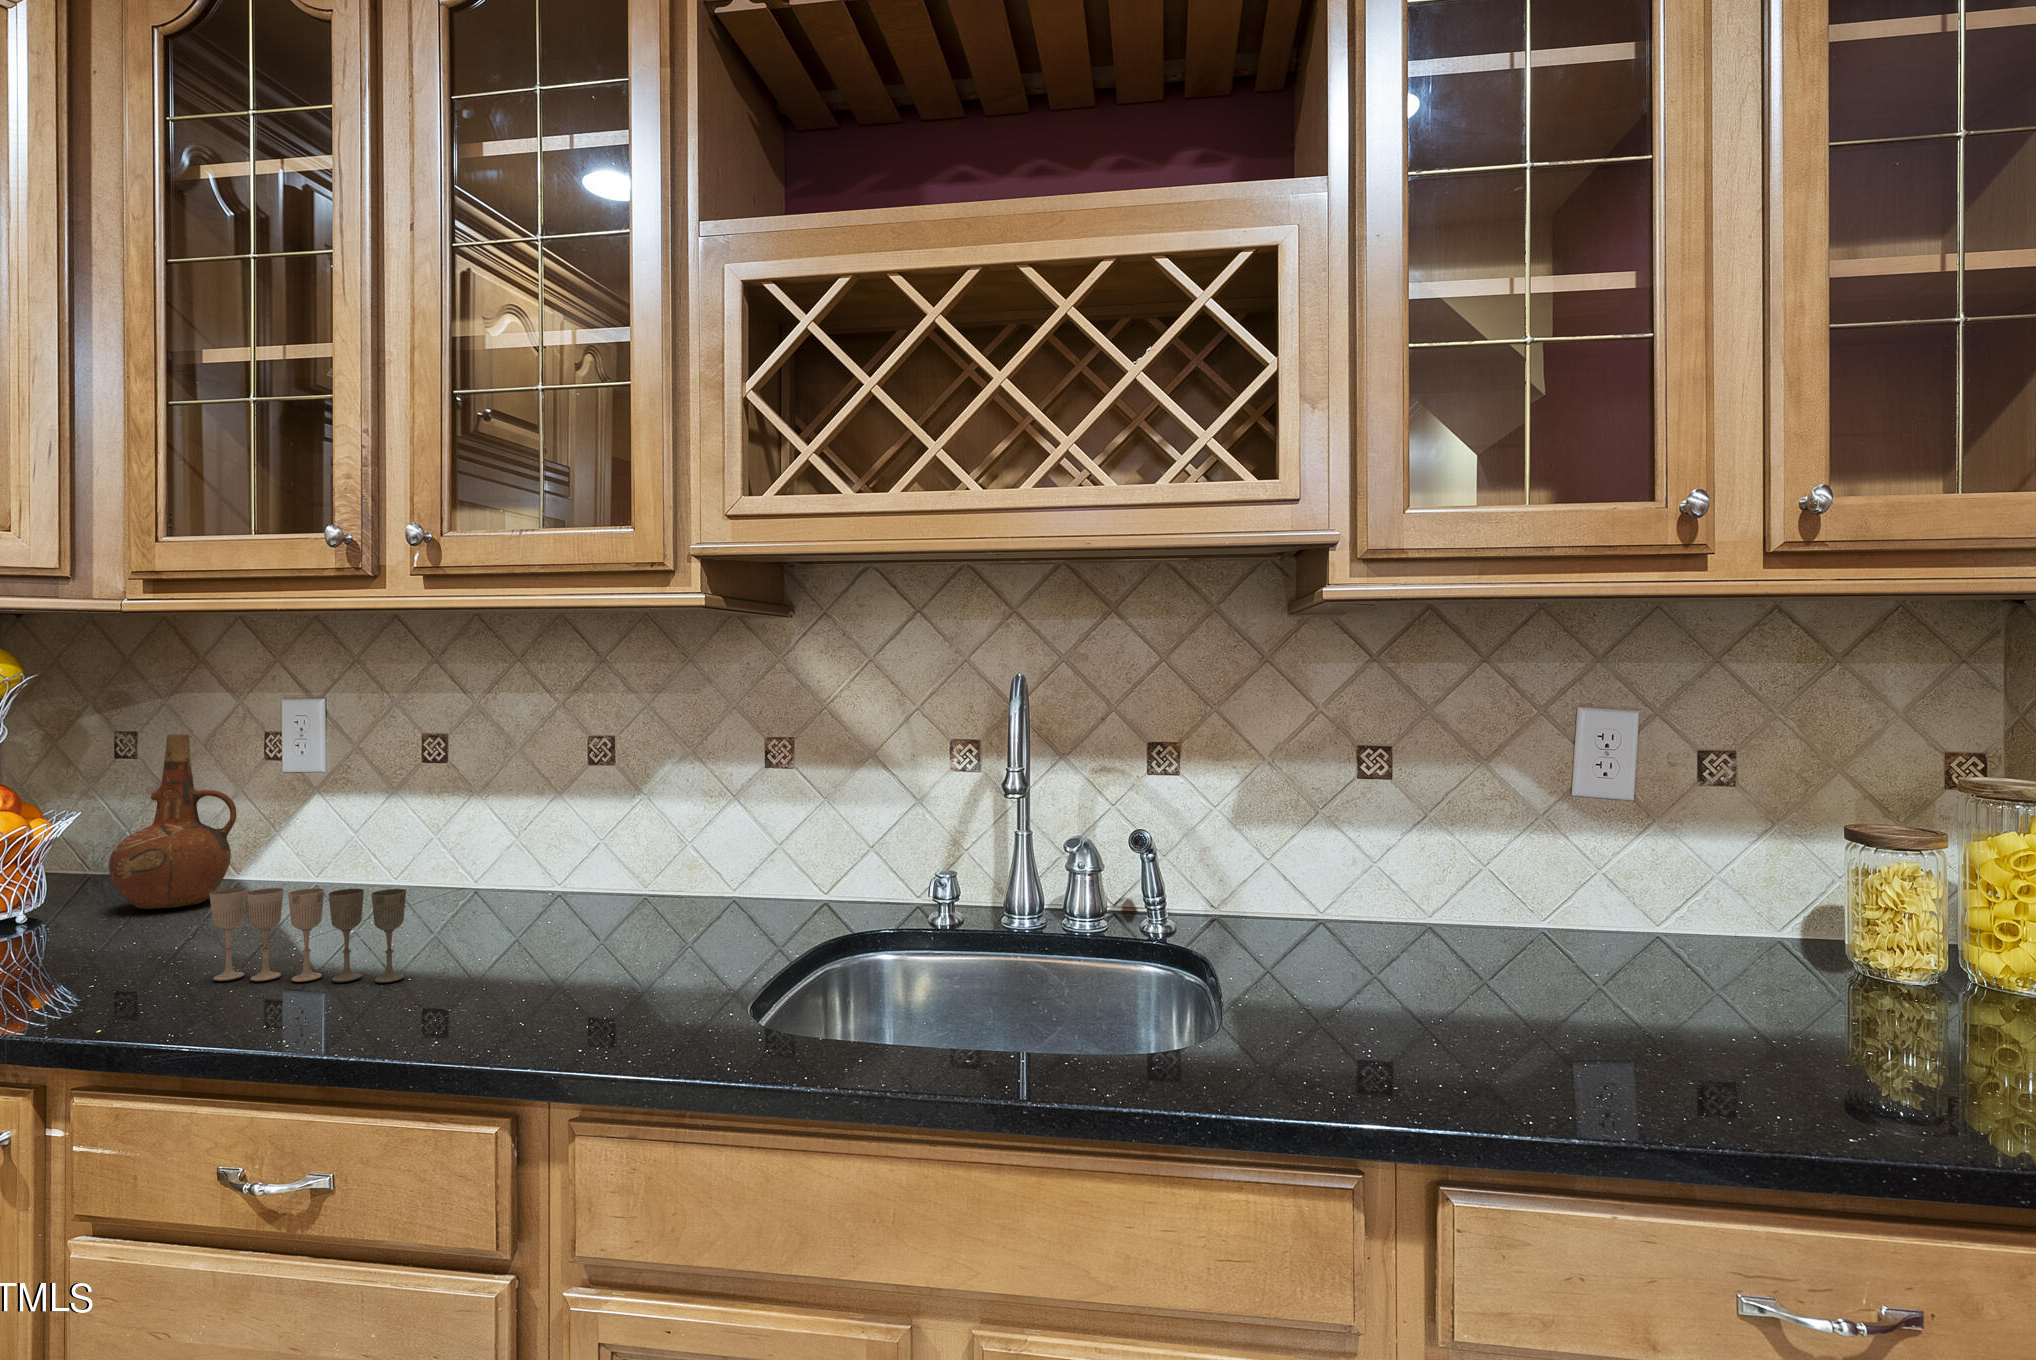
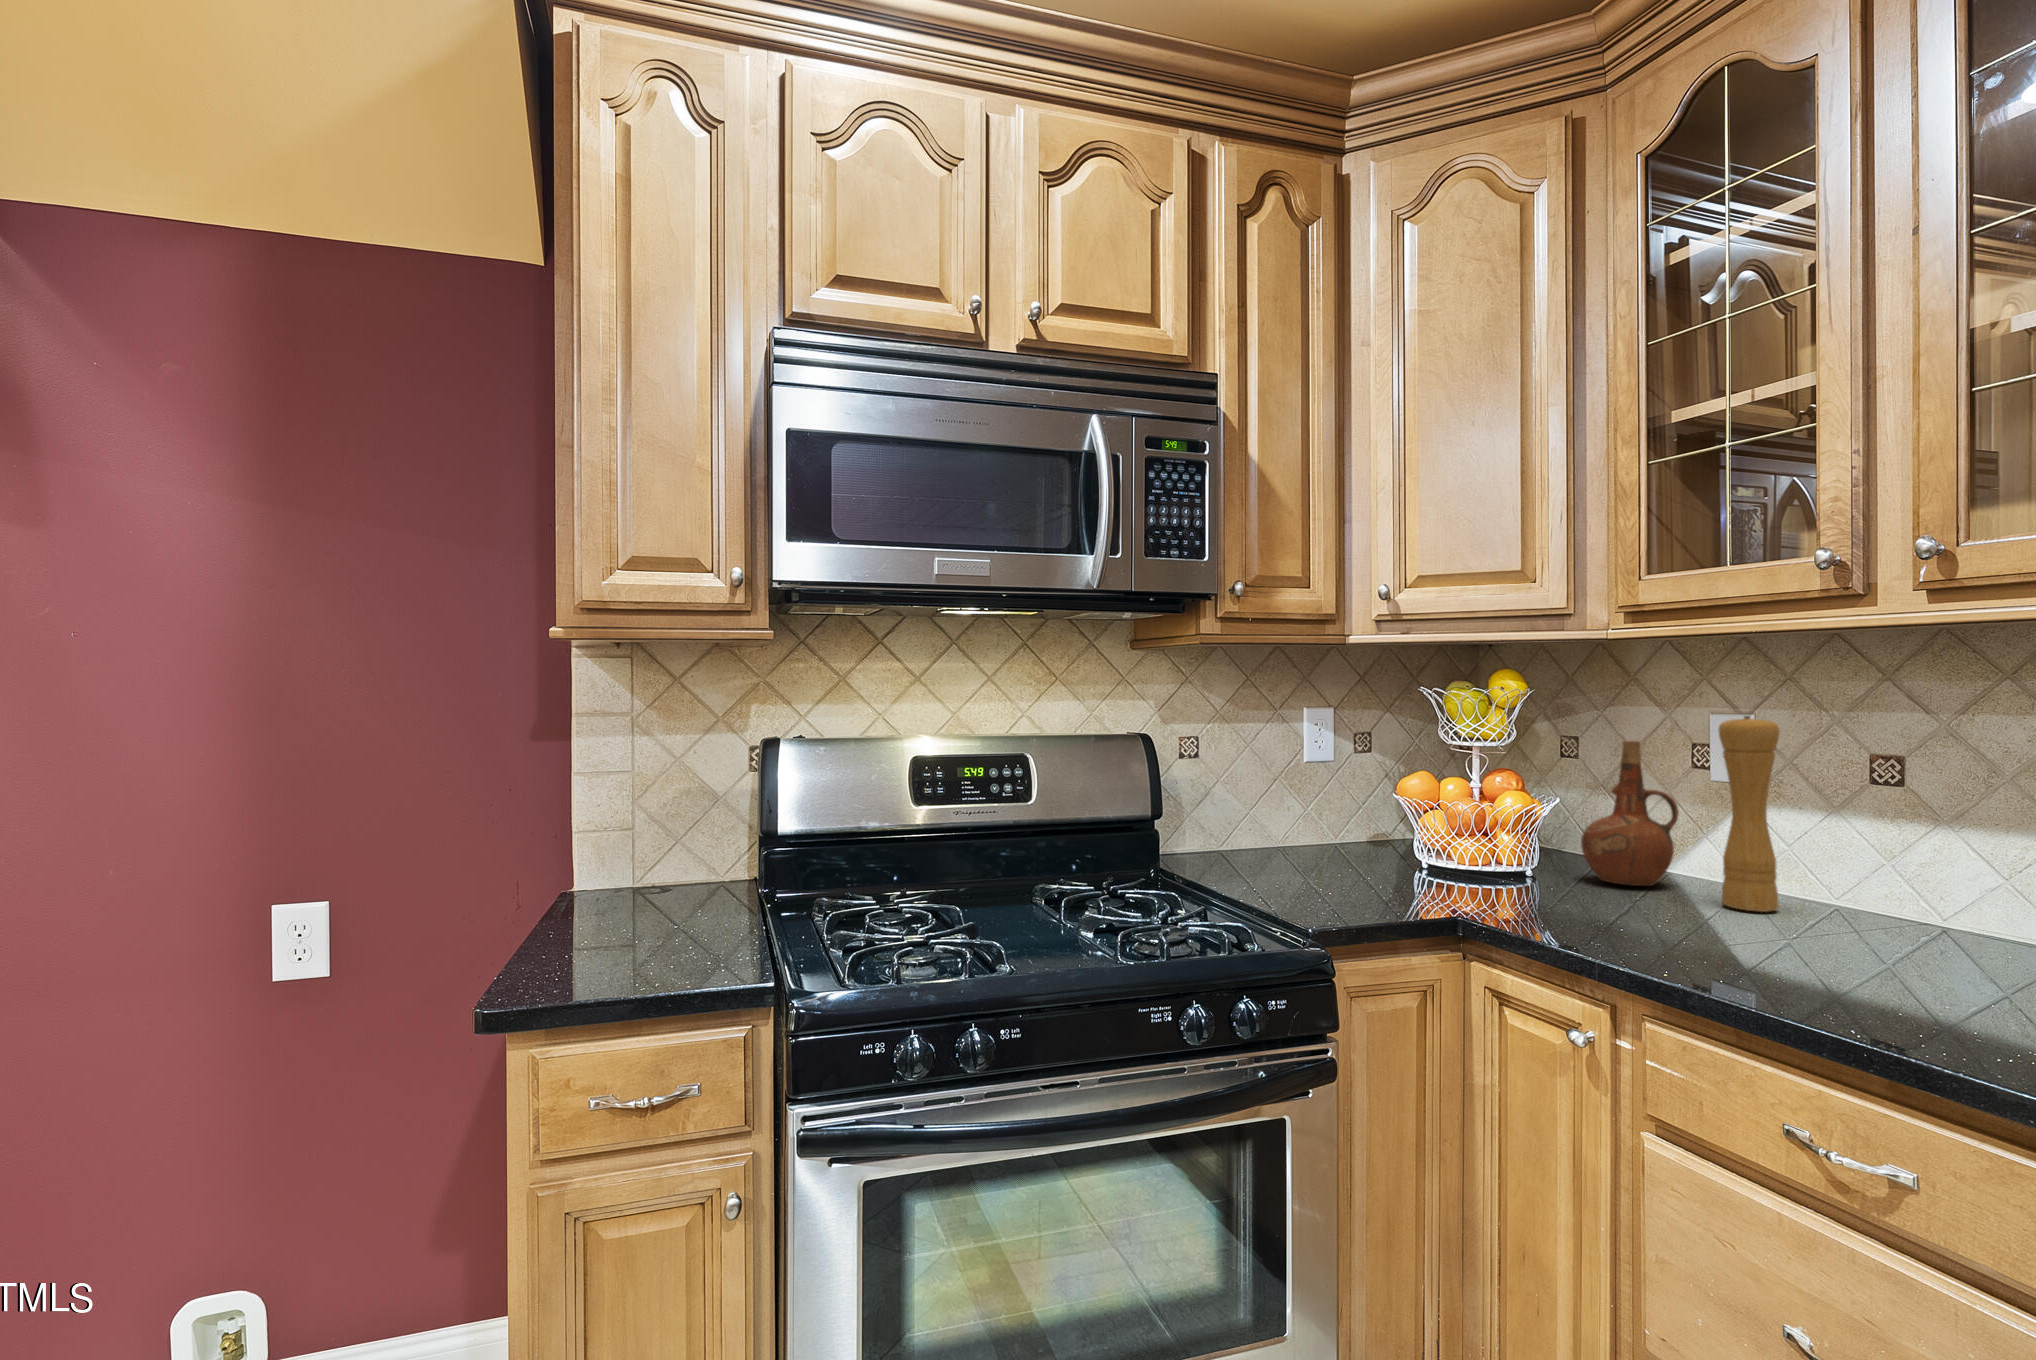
pepper mill: none [265,701,330,914] -> present [1719,716,1780,912]
wine glass: present [209,888,406,982] -> none [1720,877,1938,1000]

